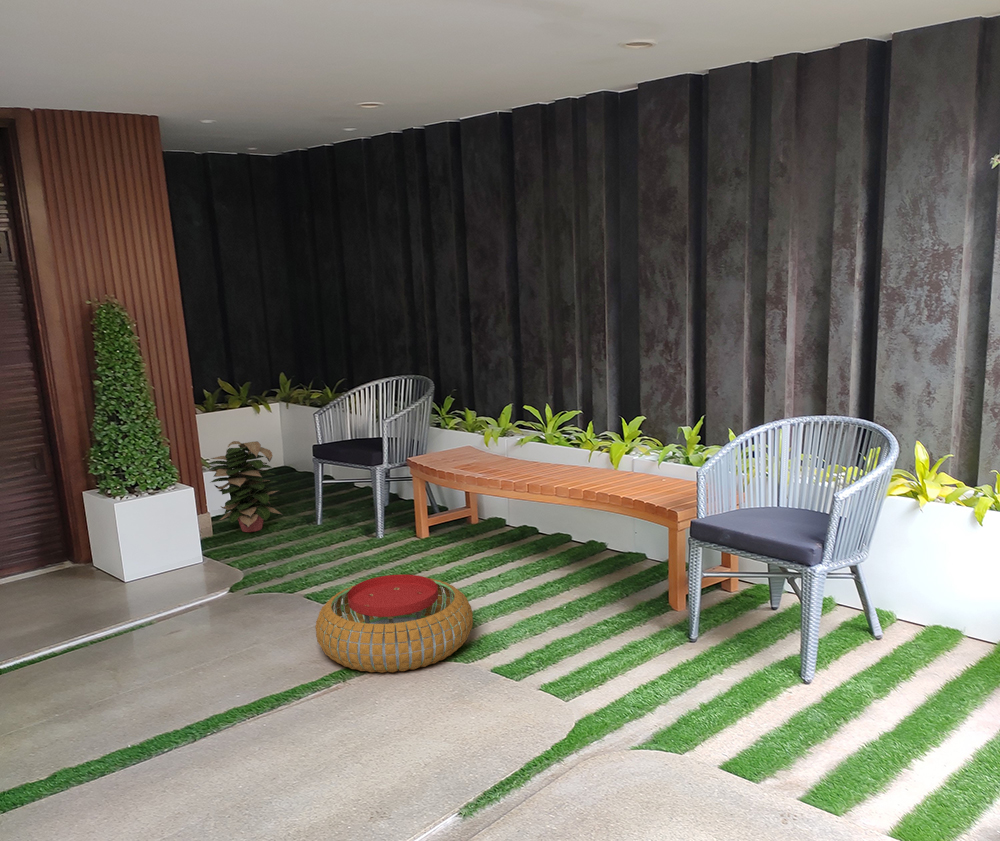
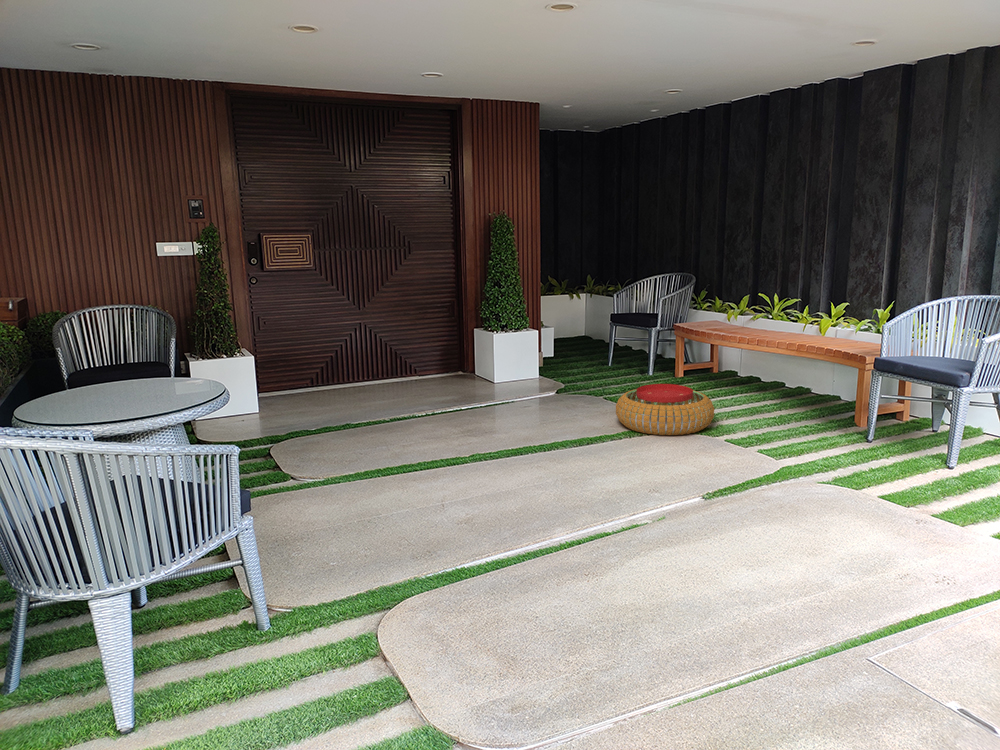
decorative plant: present [209,441,282,532] -> none [544,309,588,368]

